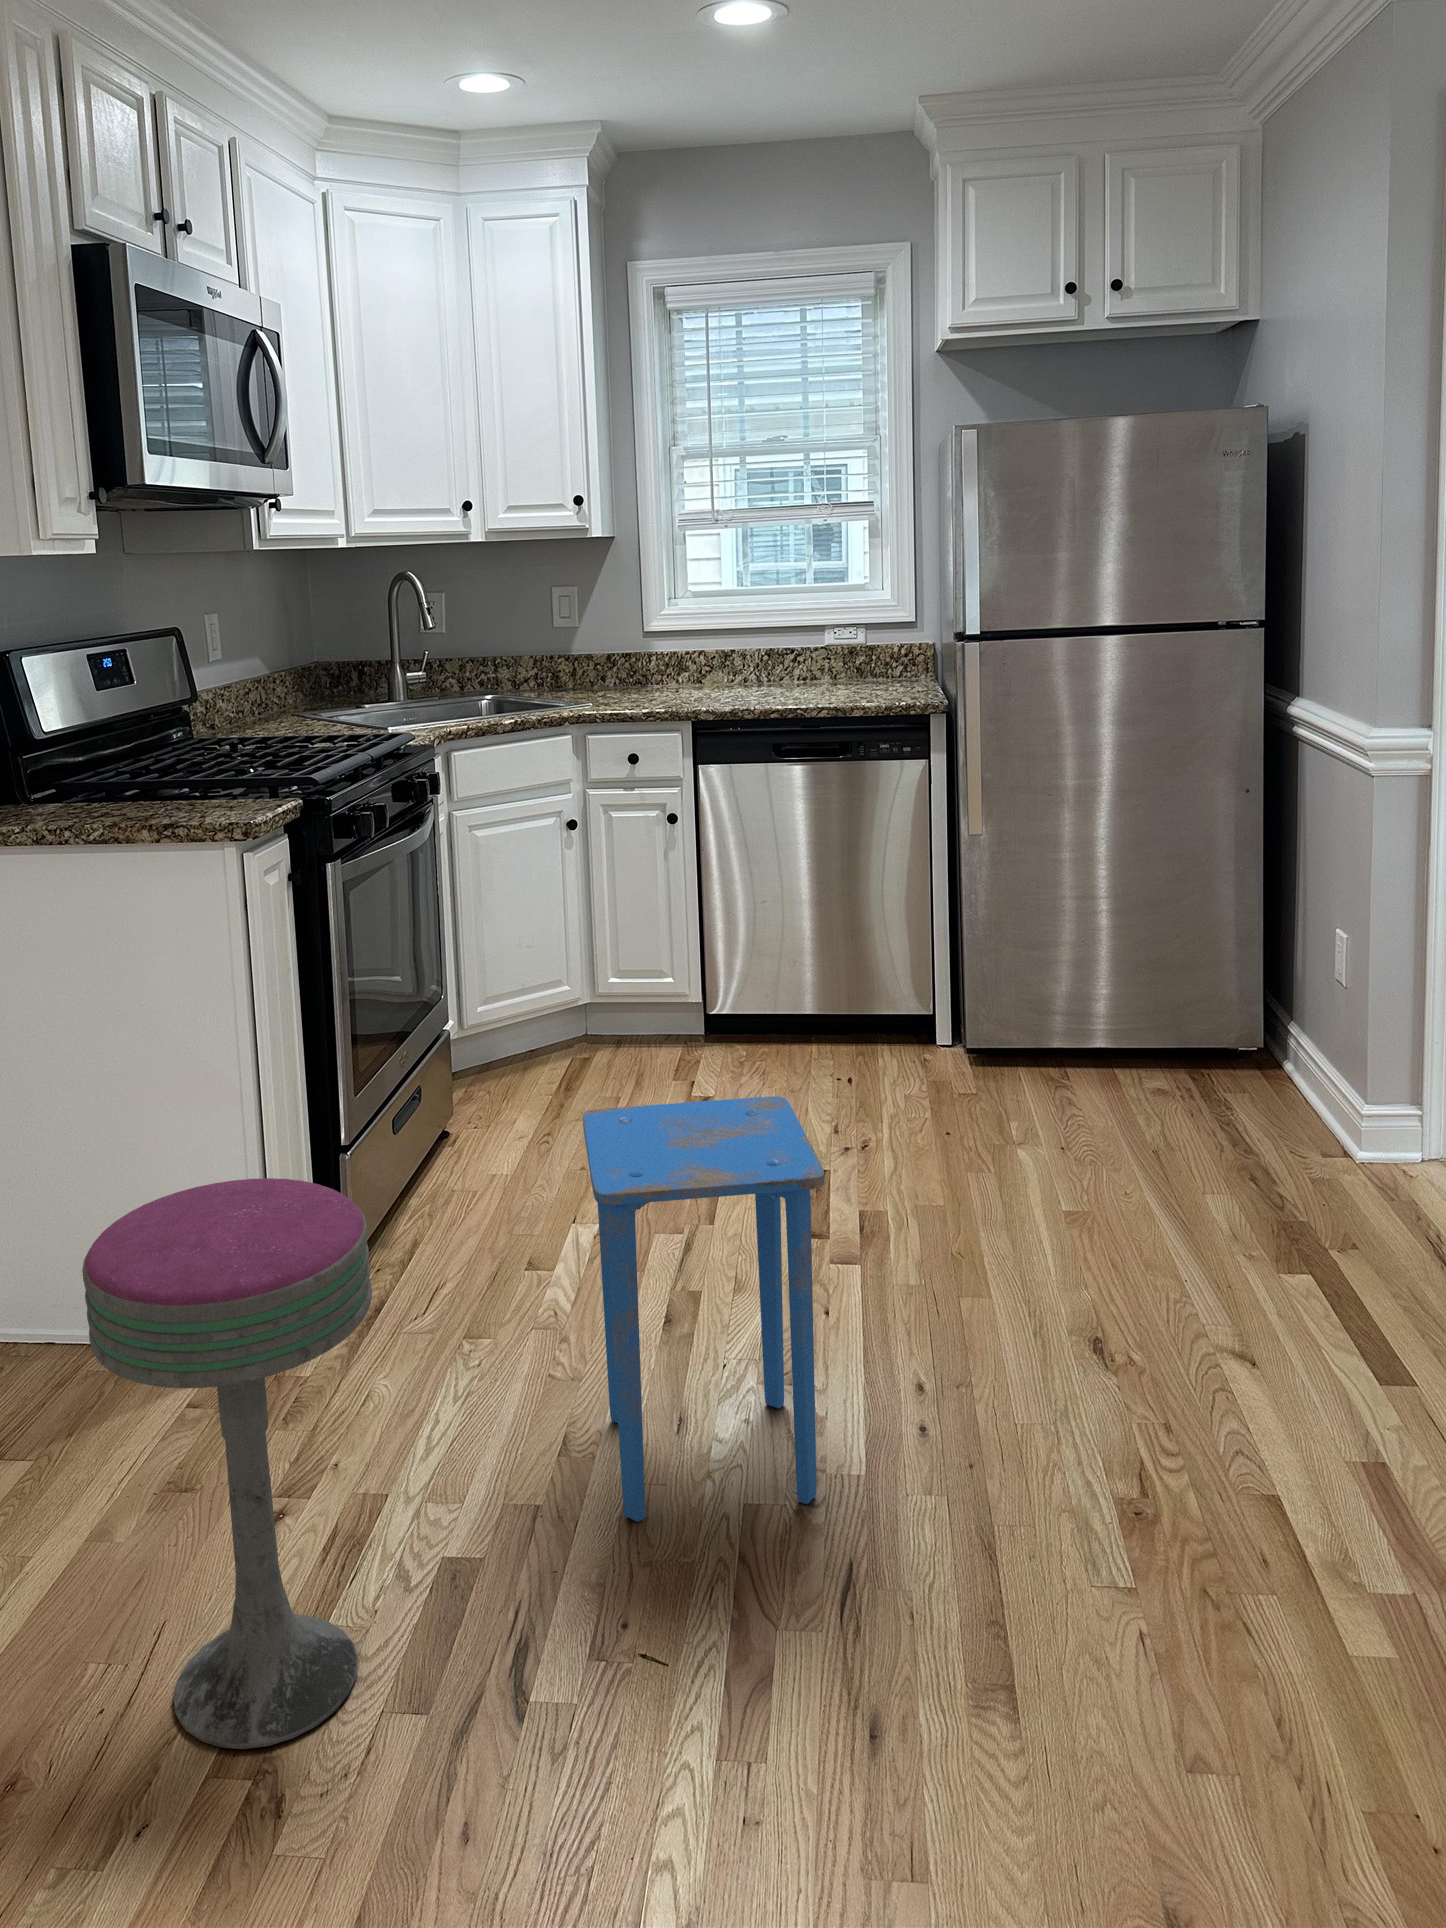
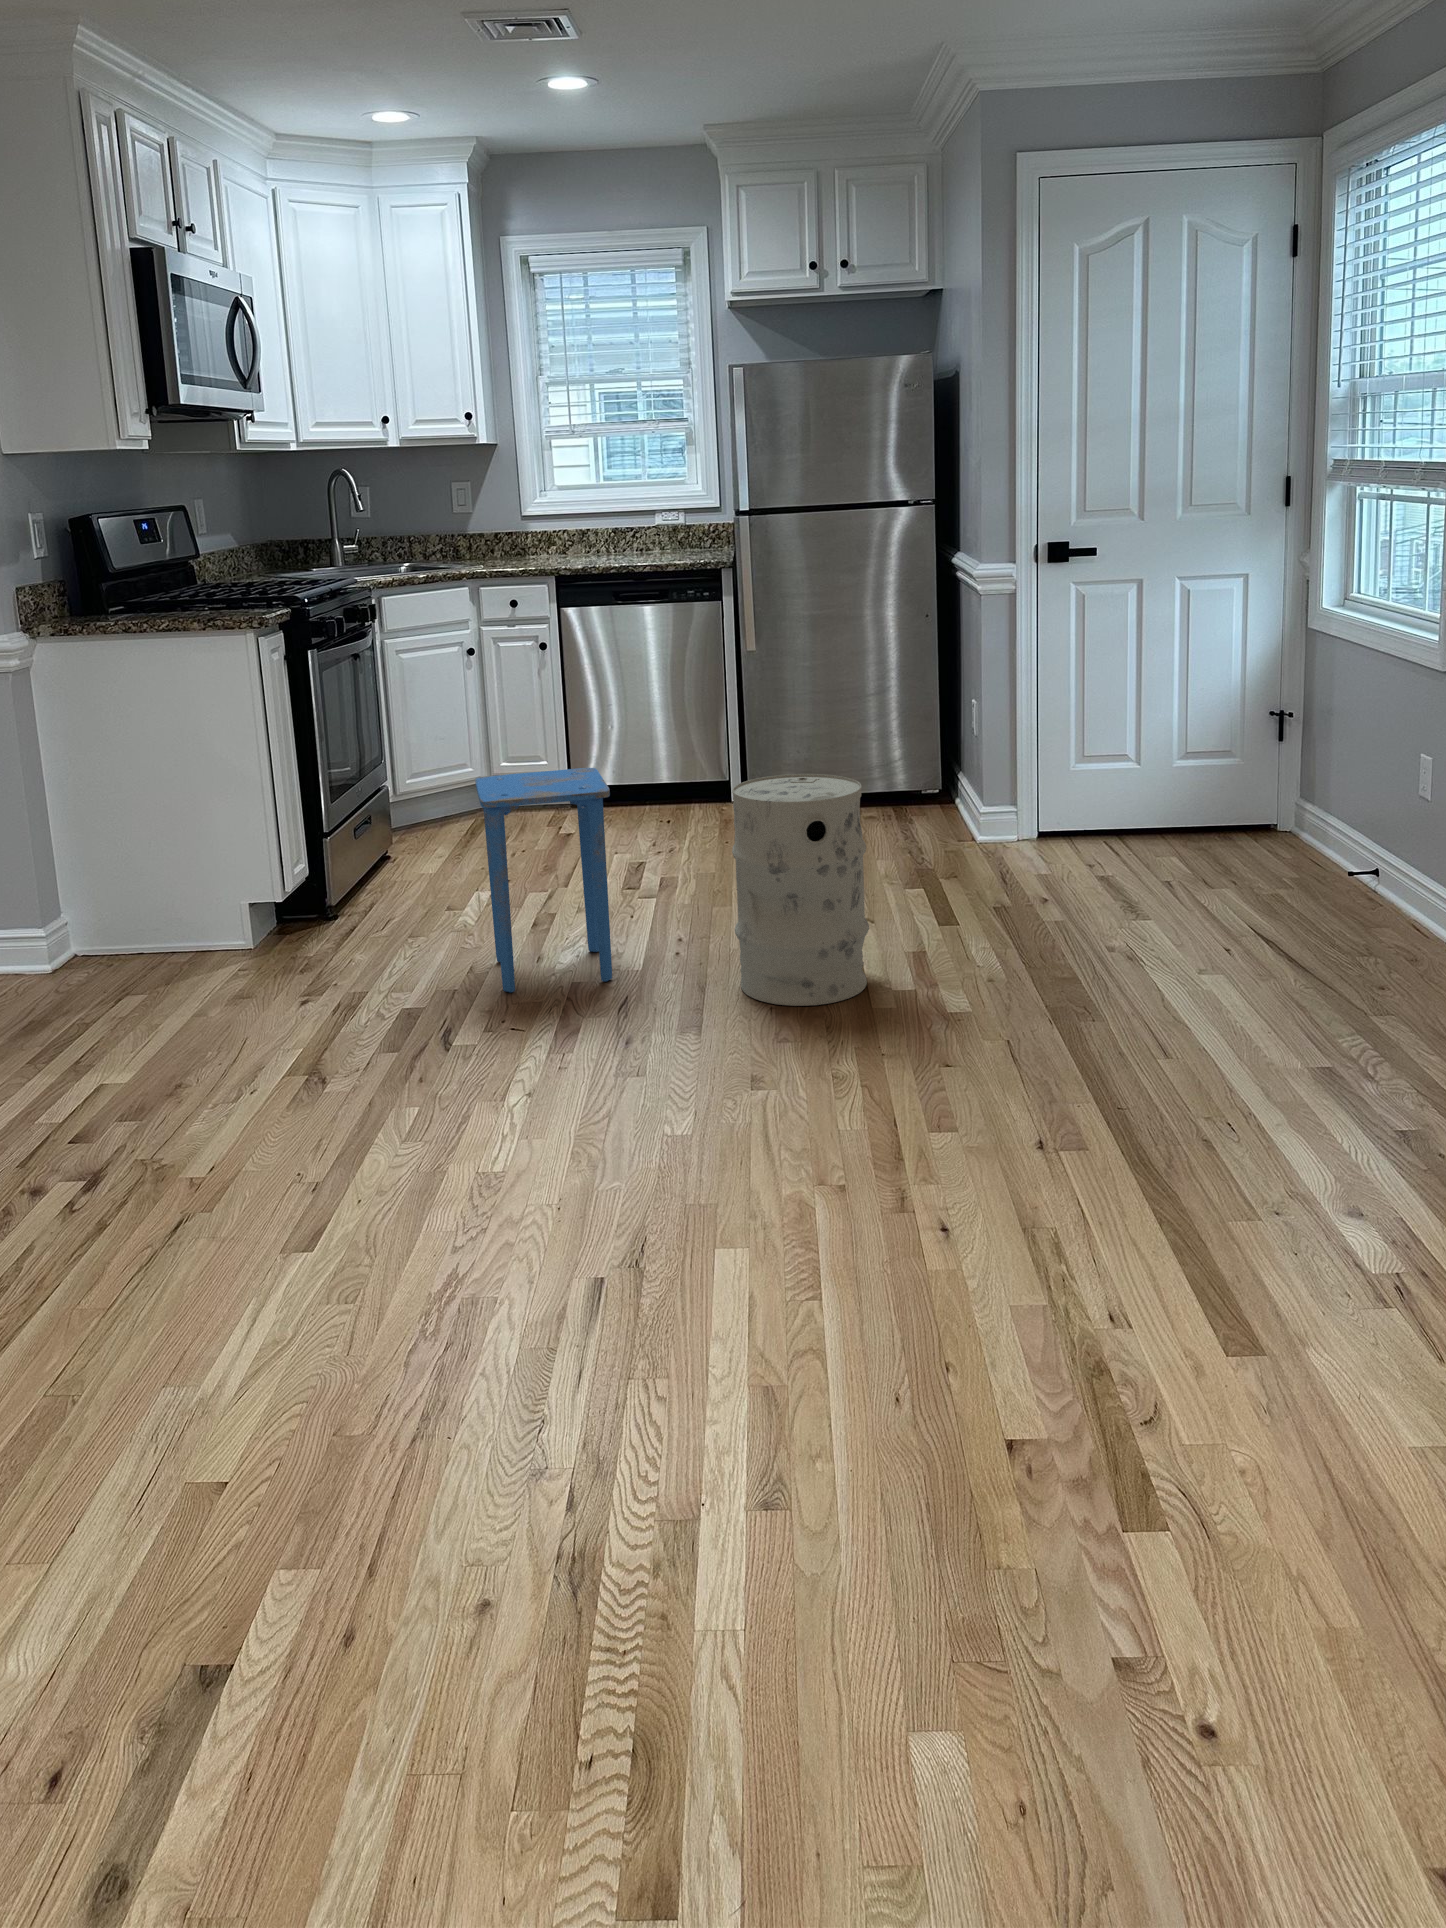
trash can: none [1052,1150,1319,1634] -> present [732,774,869,1006]
bar stool: present [82,1178,372,1749] -> none [207,787,360,1068]

